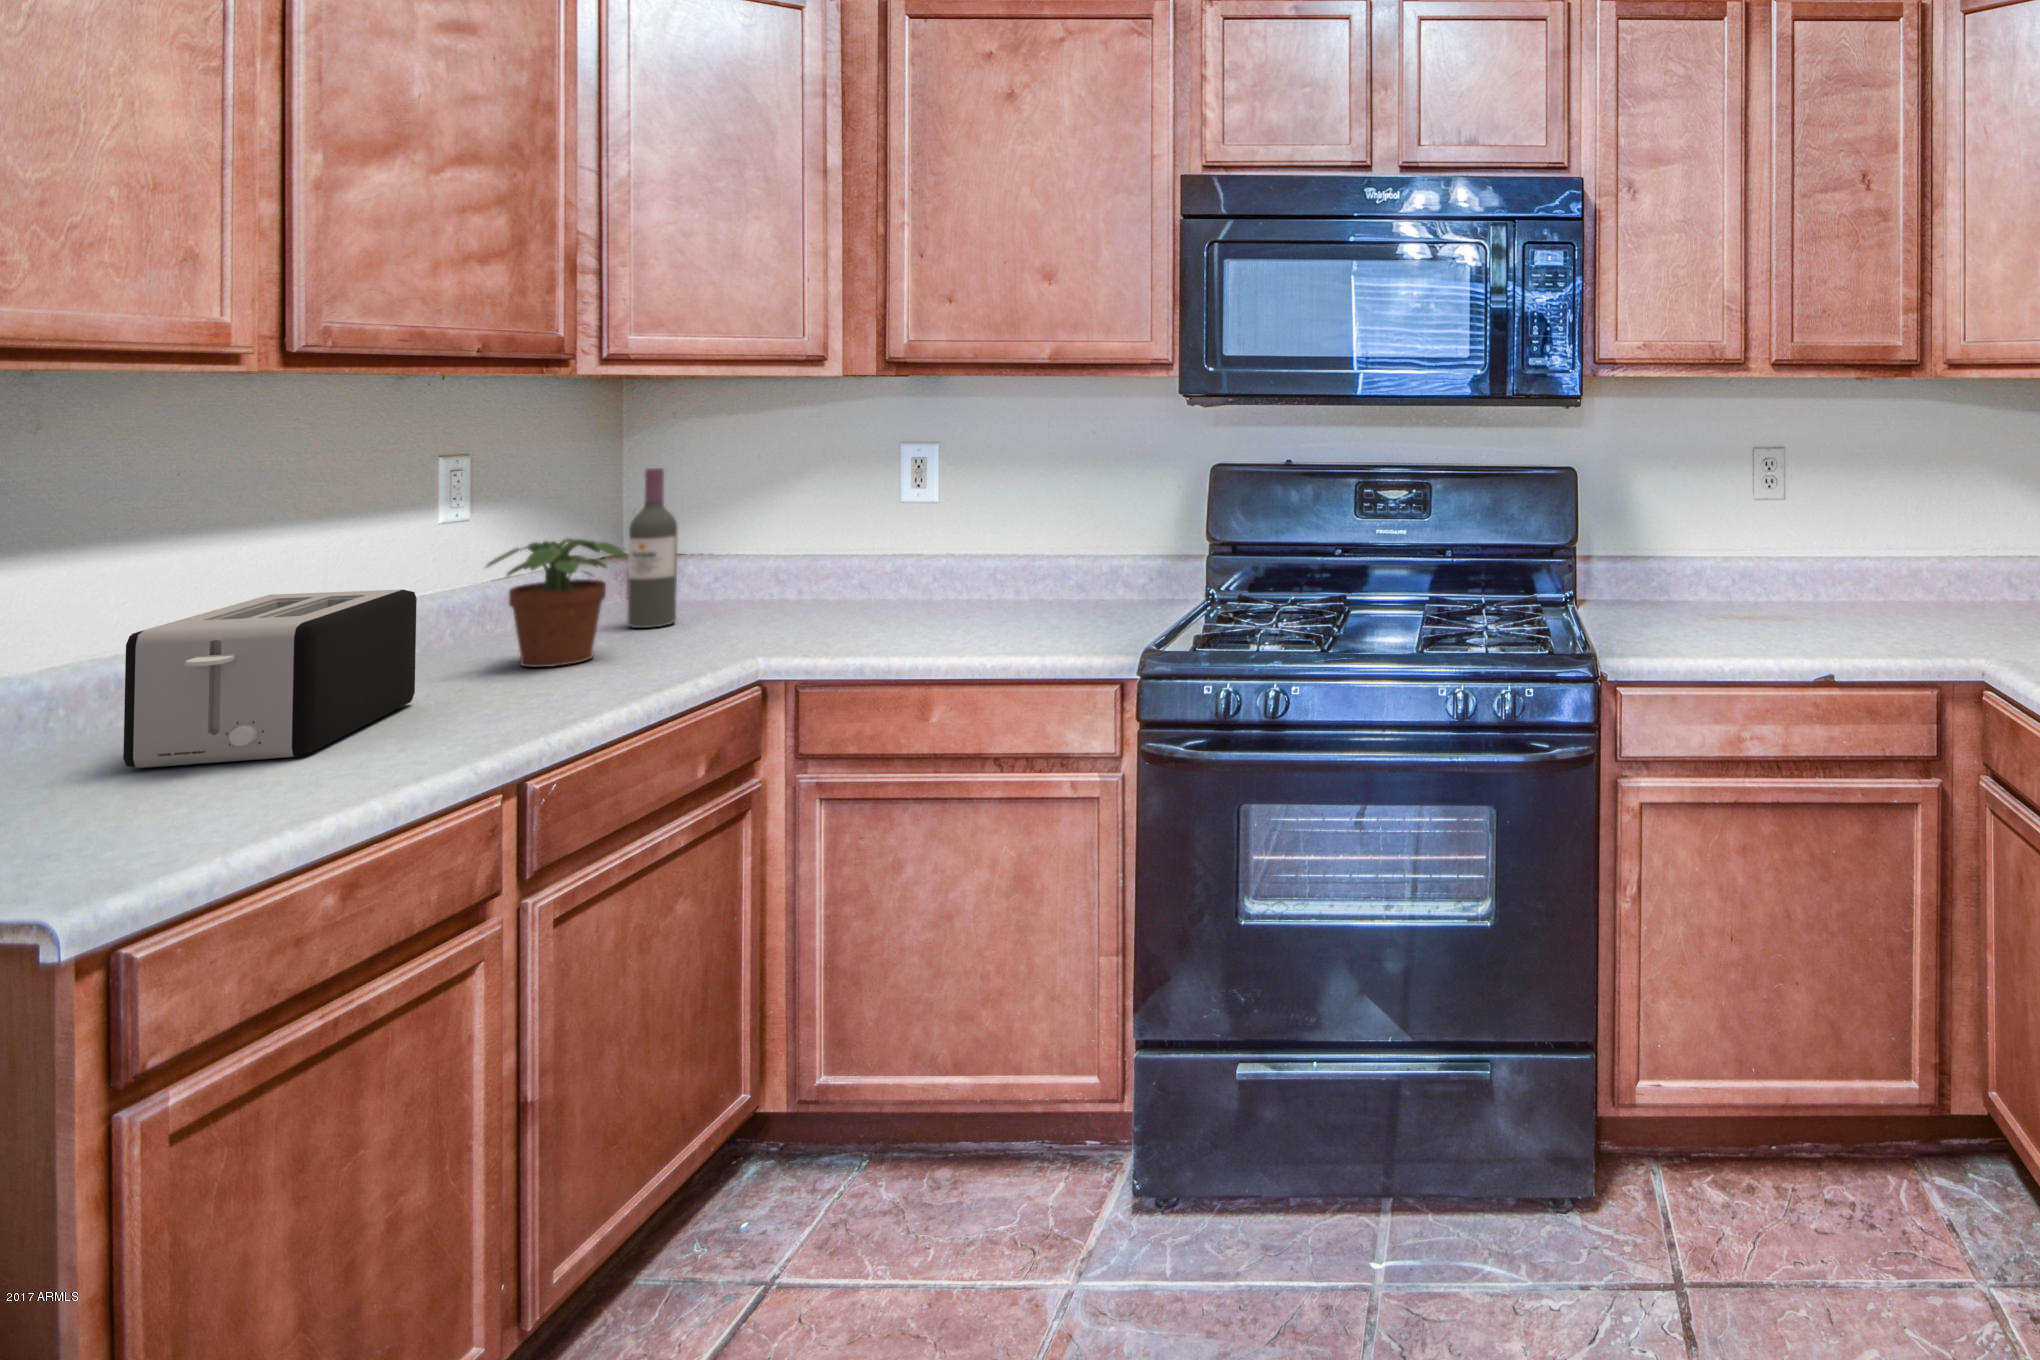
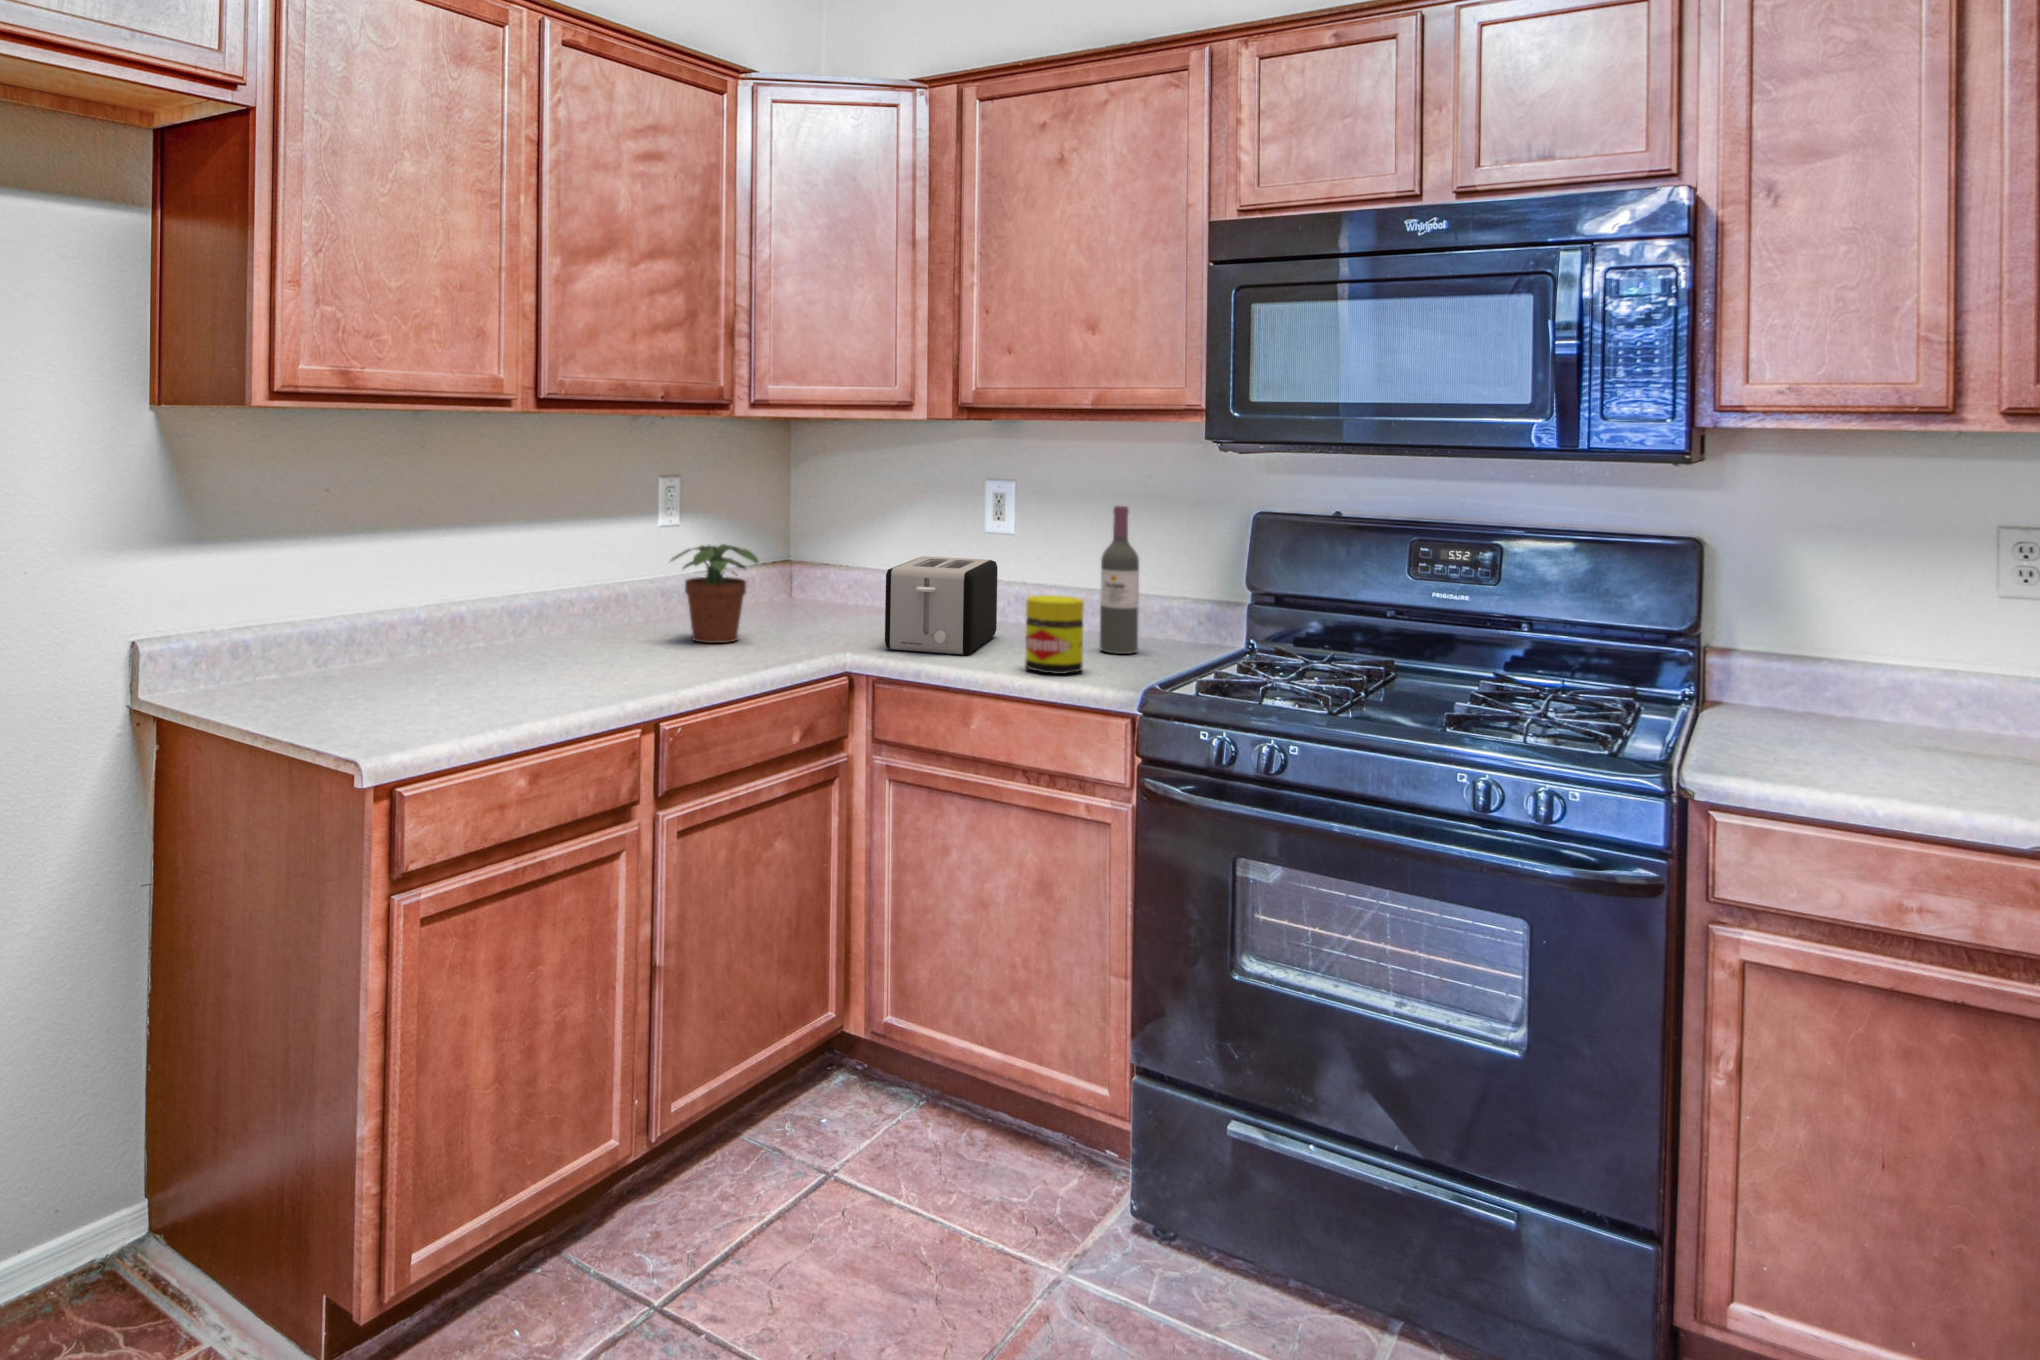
wine bottle: present [627,468,678,628] -> present [1100,506,1139,654]
jar: none [991,561,1058,645] -> present [1025,595,1084,674]
toaster: present [123,590,417,768] -> present [885,556,998,655]

